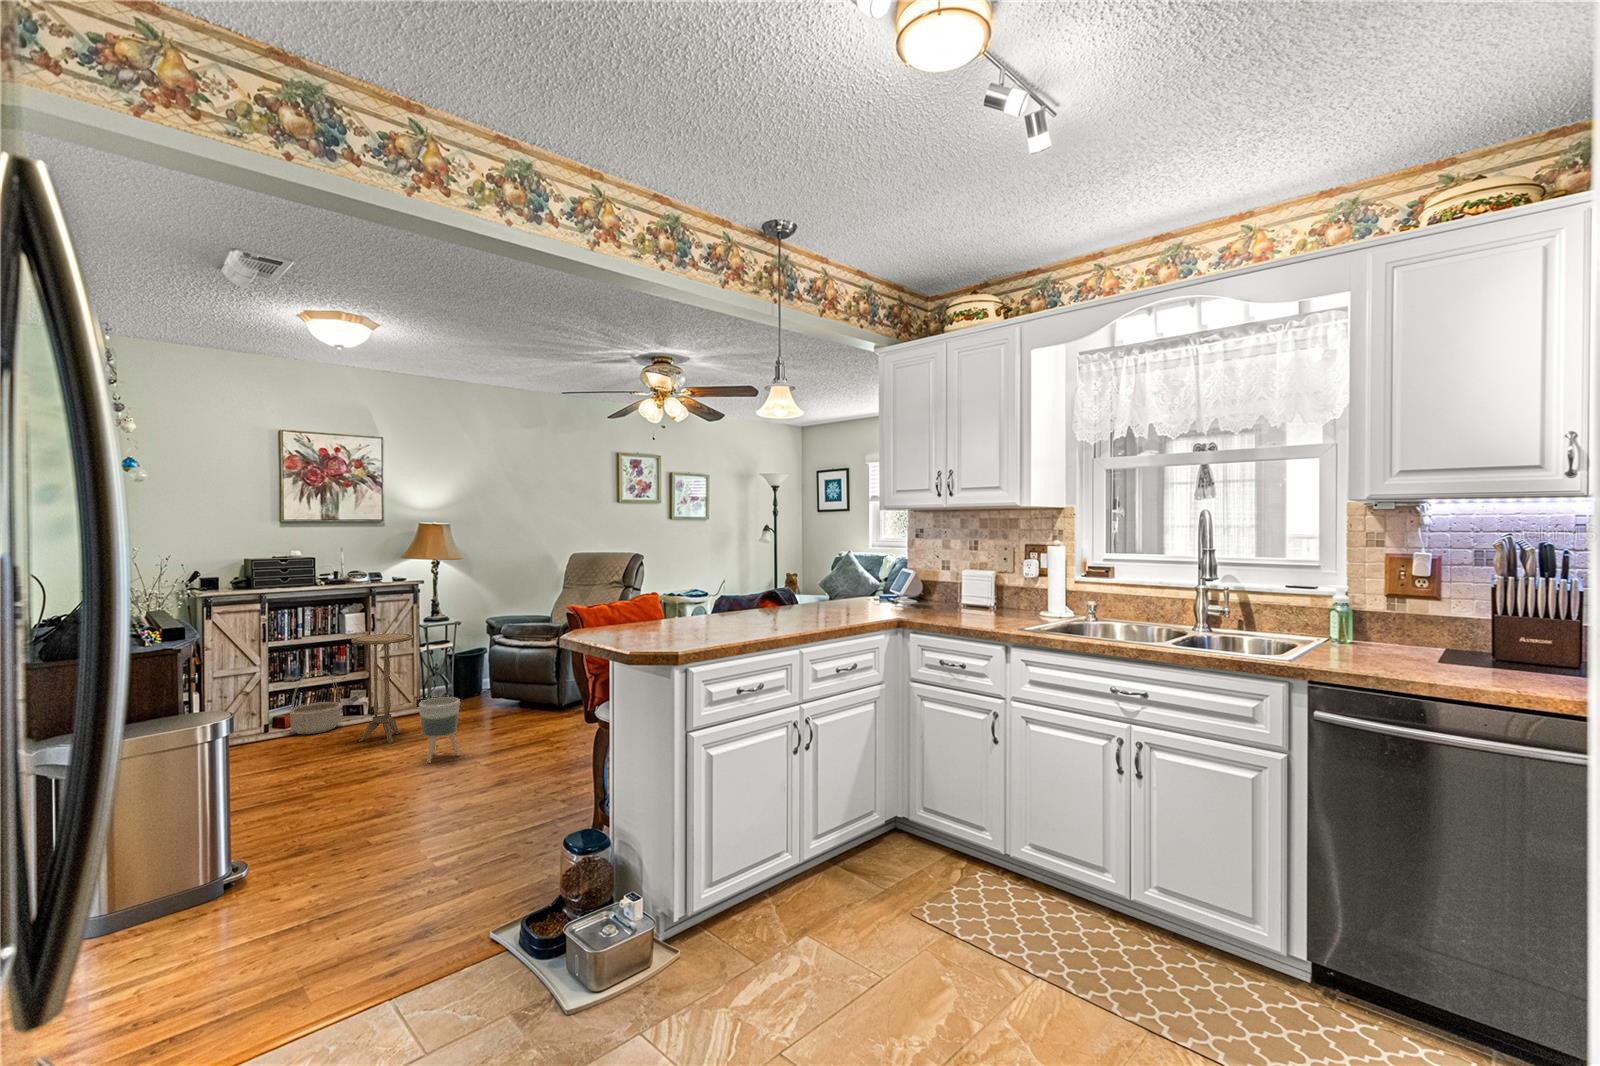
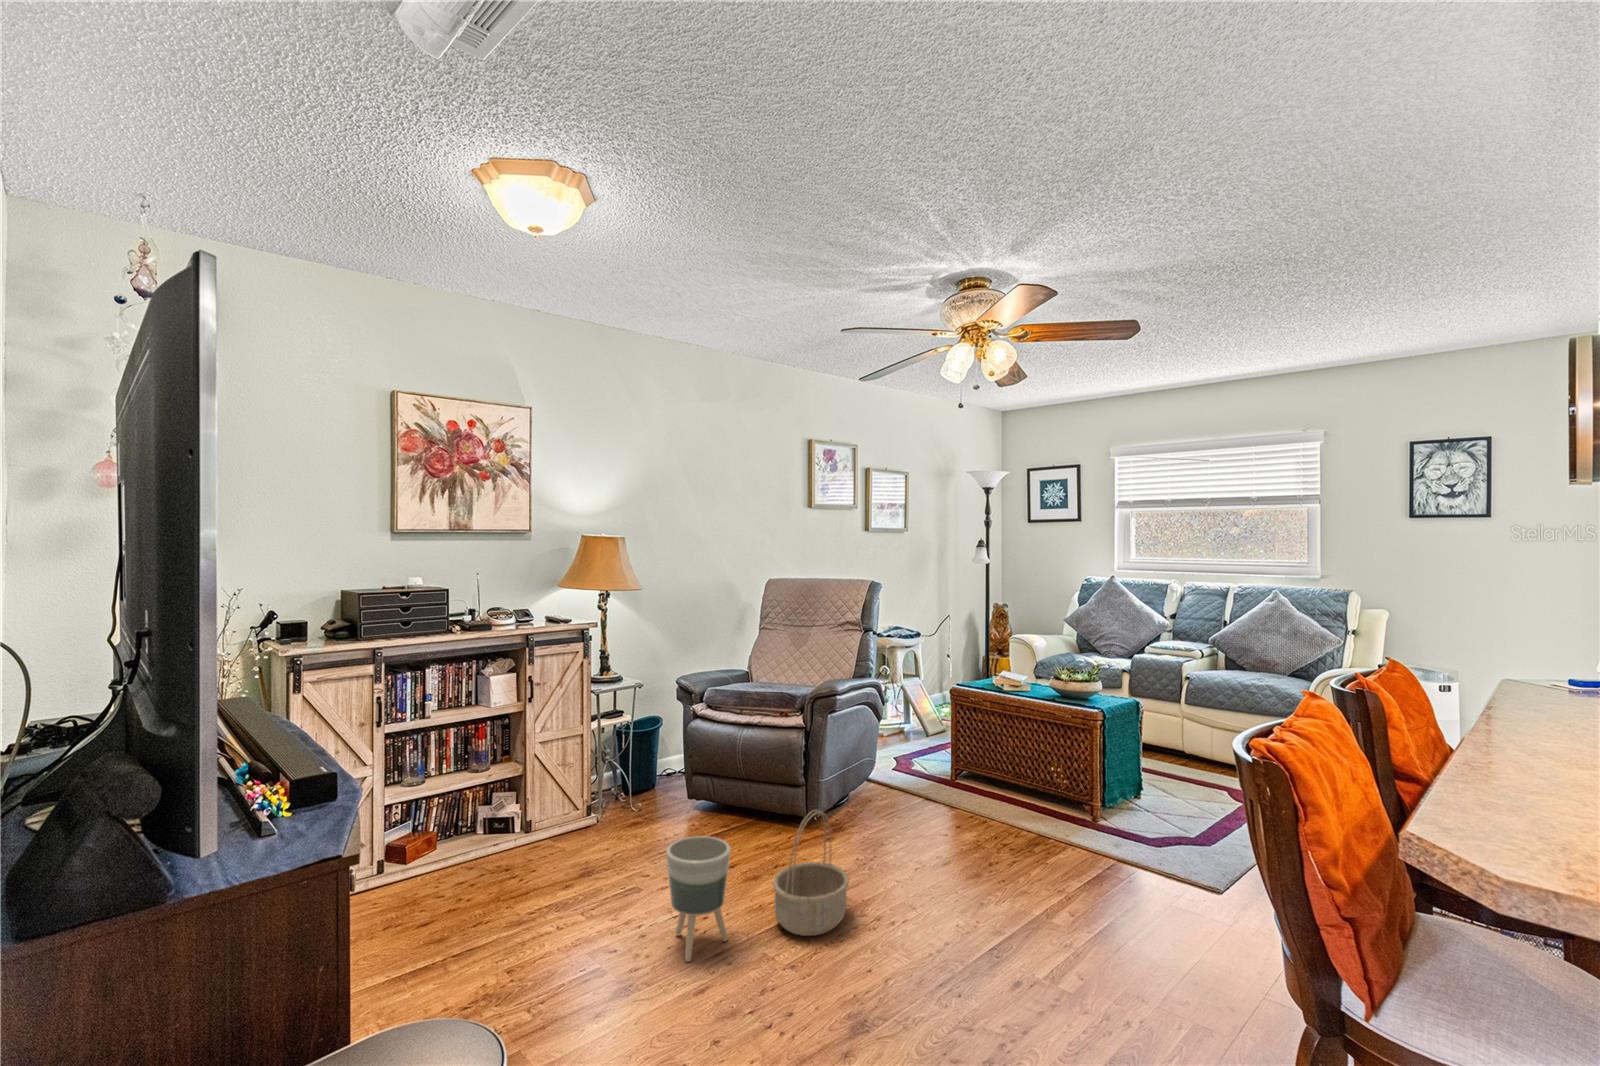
side table: present [351,634,413,744] -> none [527,714,619,903]
basket: present [289,670,342,734] -> present [773,810,849,936]

